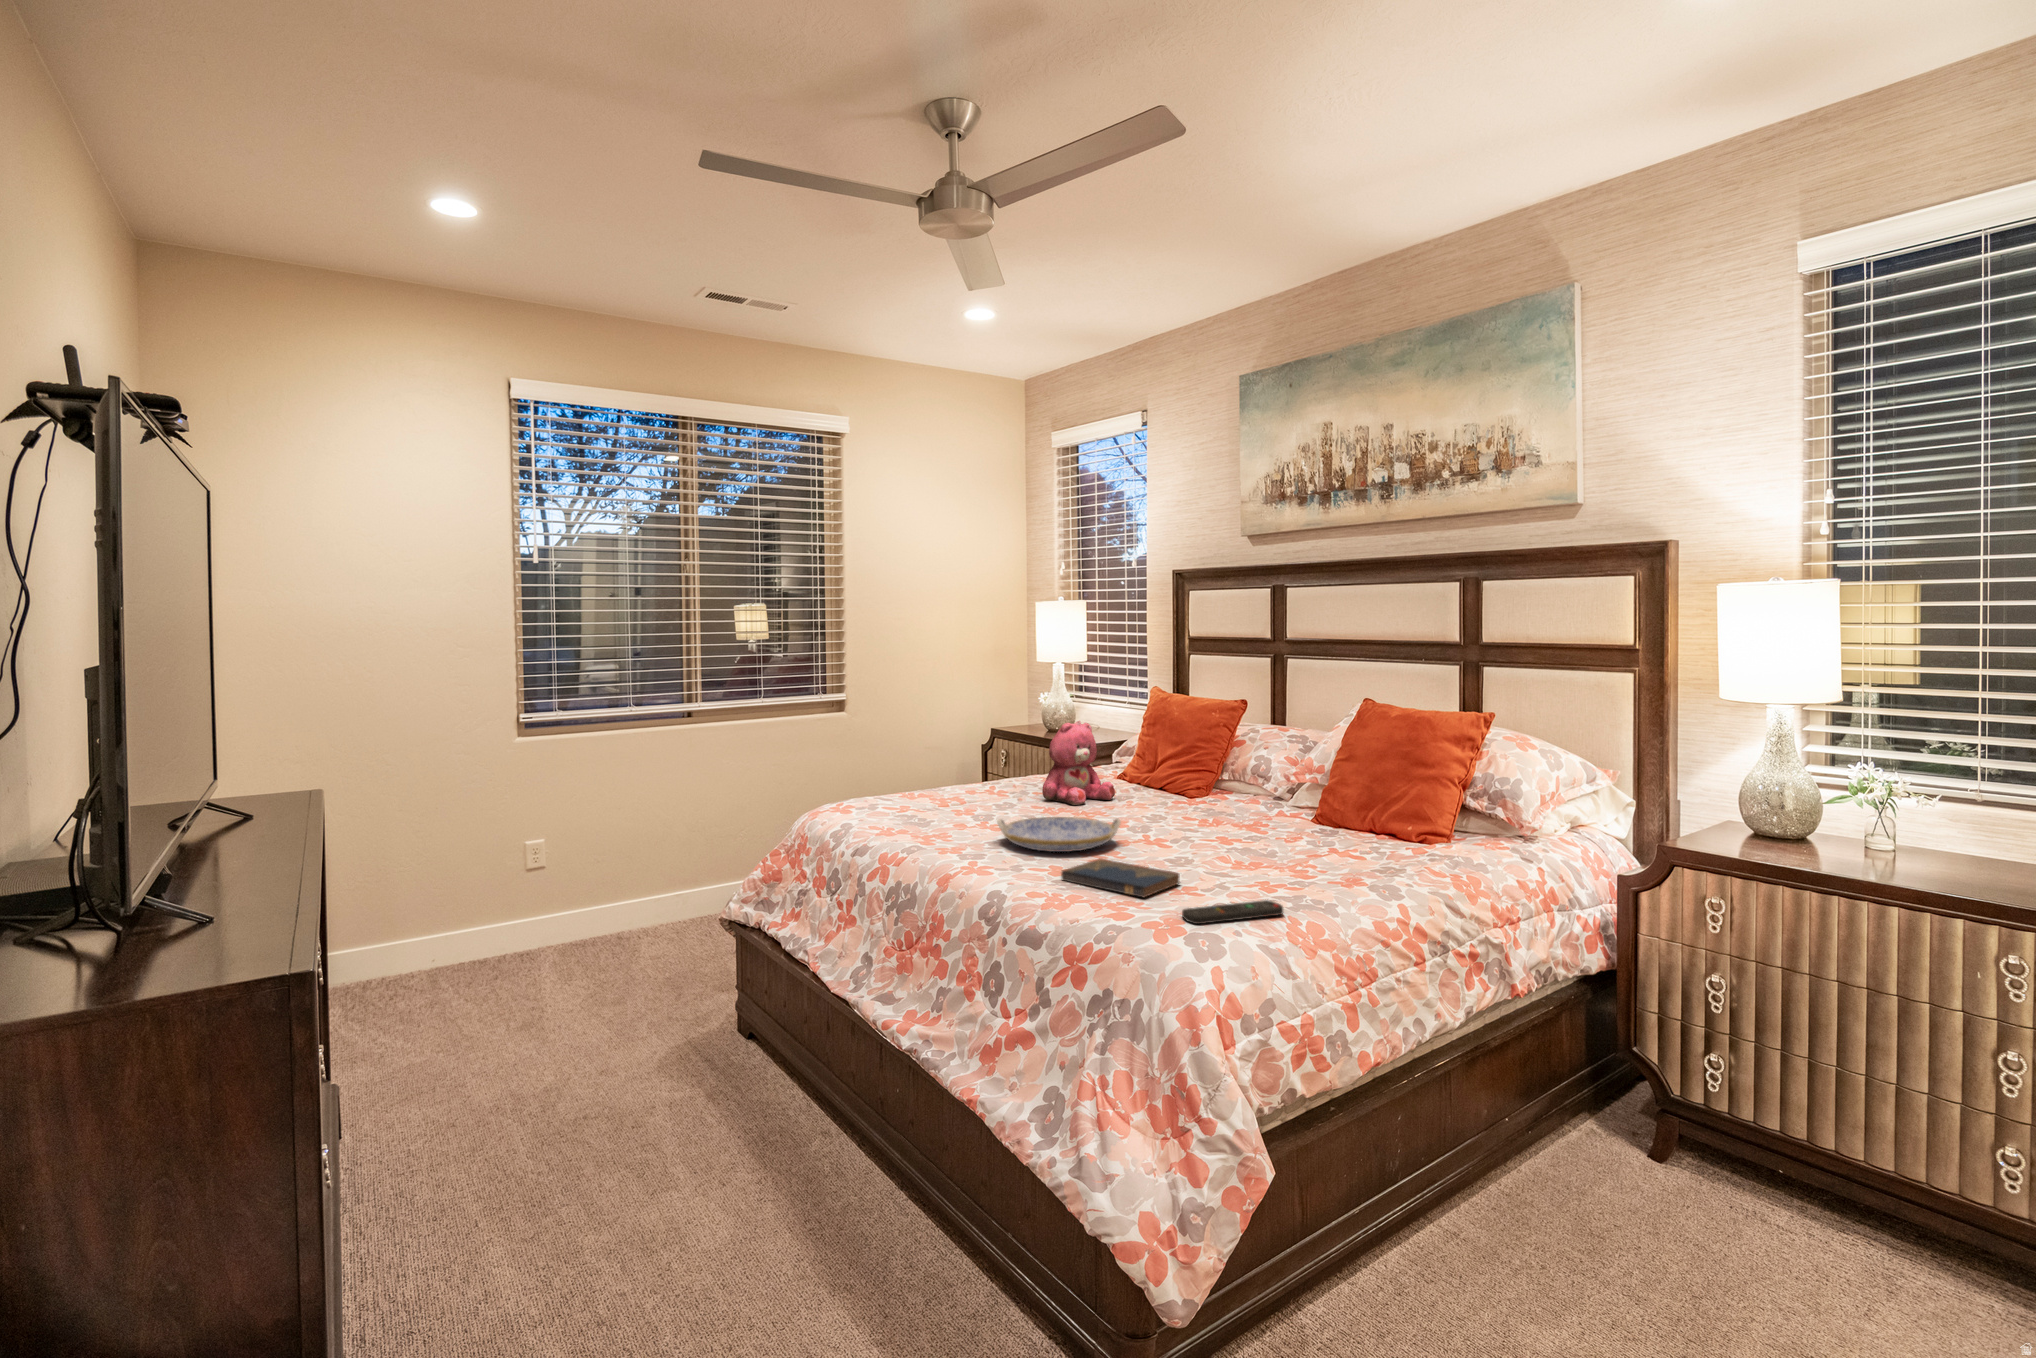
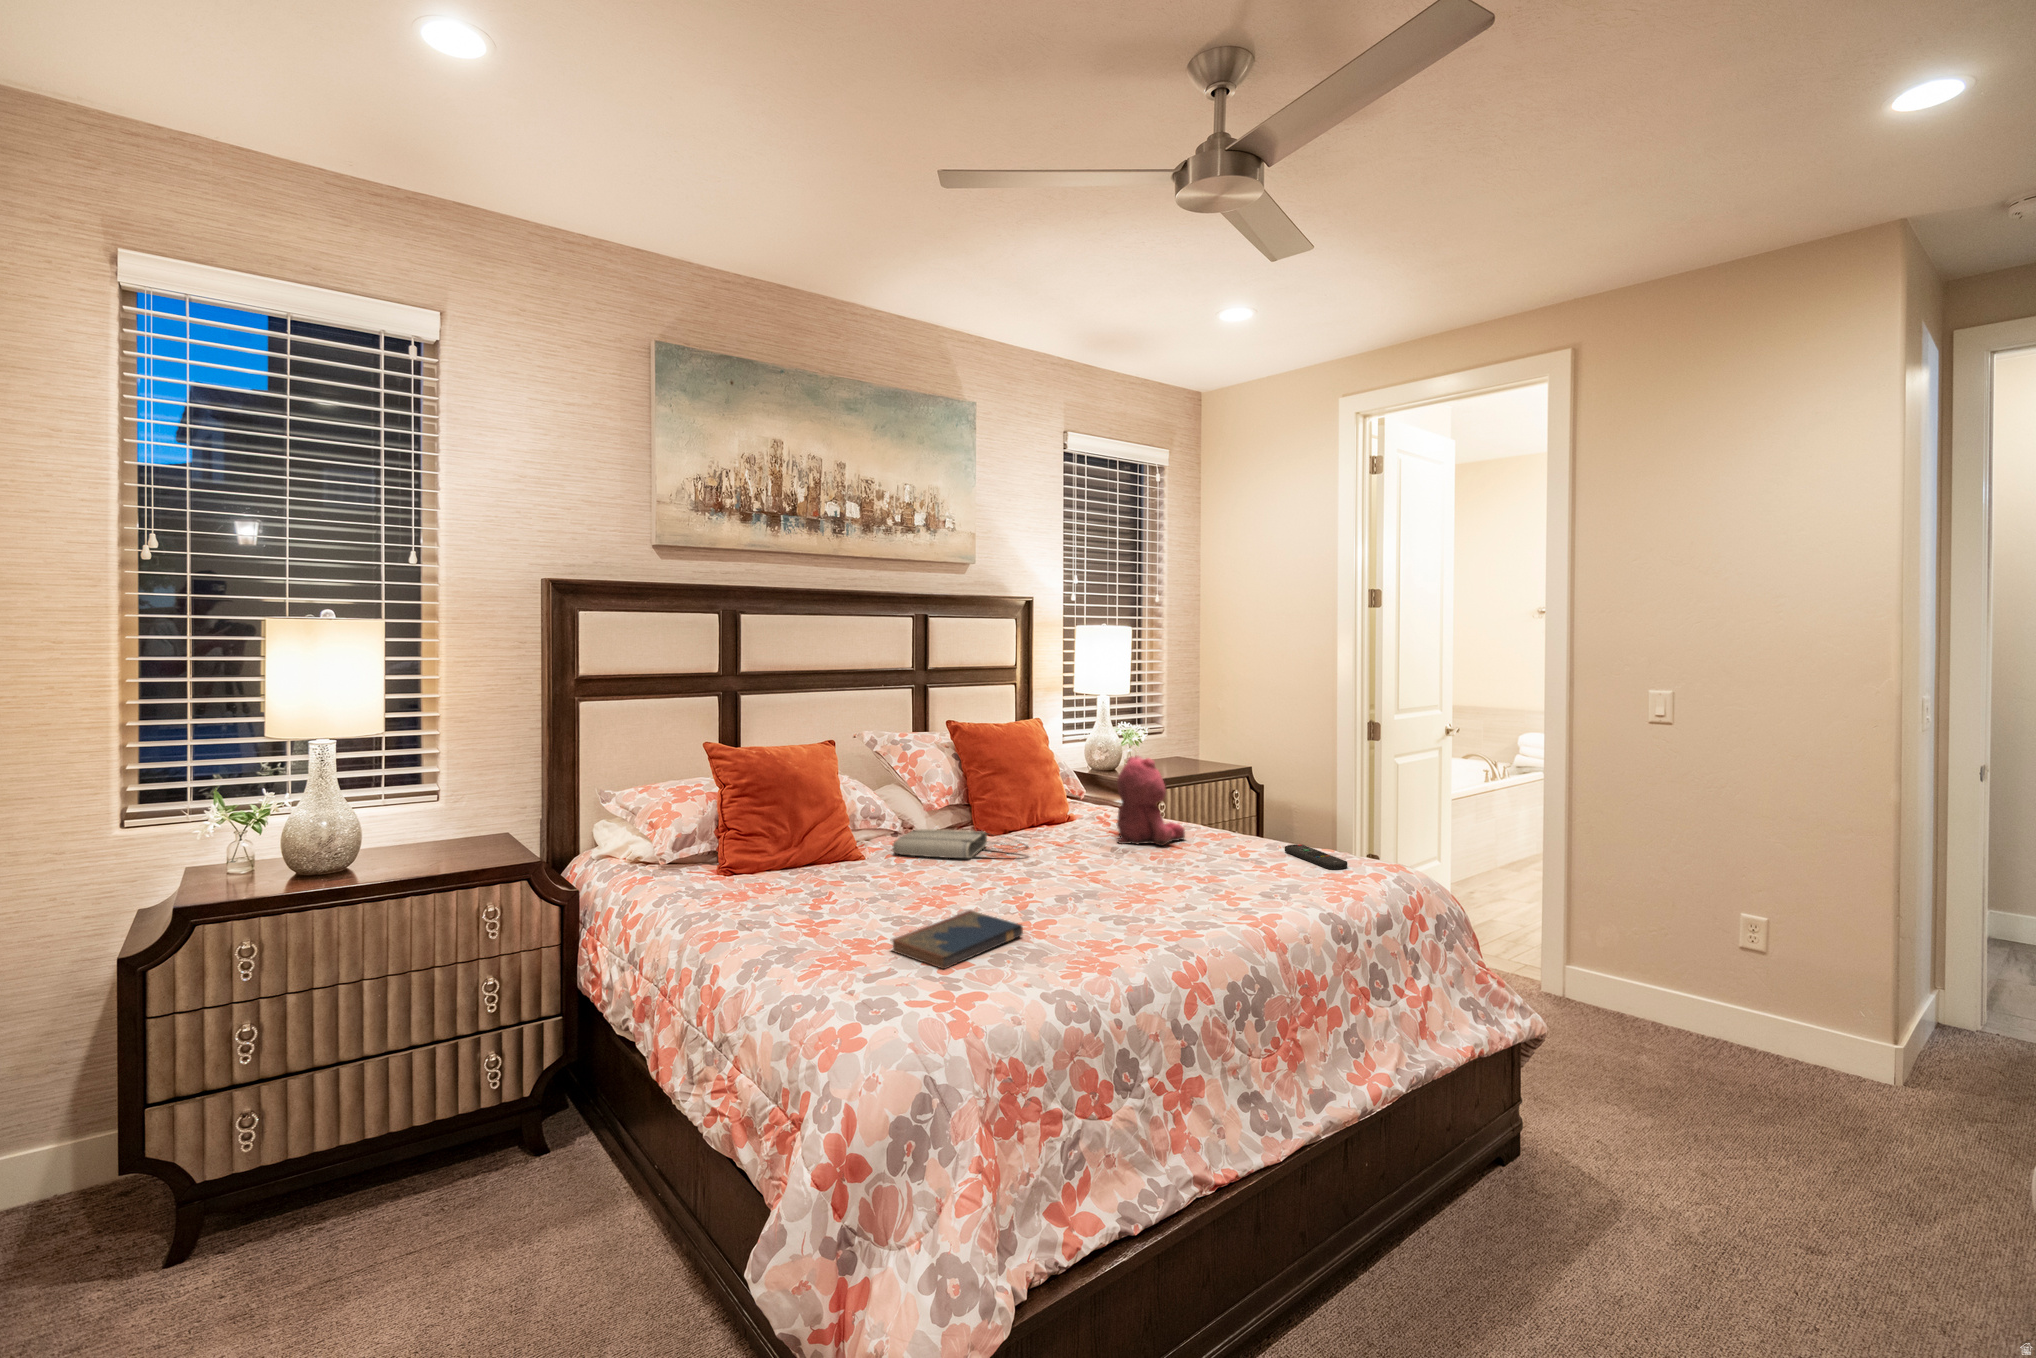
teddy bear: present [1042,721,1115,805] -> present [1116,755,1185,846]
tote bag: none [1168,791,1231,822] -> present [892,829,1029,858]
serving tray: present [997,817,1121,852] -> none [1037,852,1167,911]
hardcover book: present [1061,859,1180,897] -> present [892,911,1023,969]

